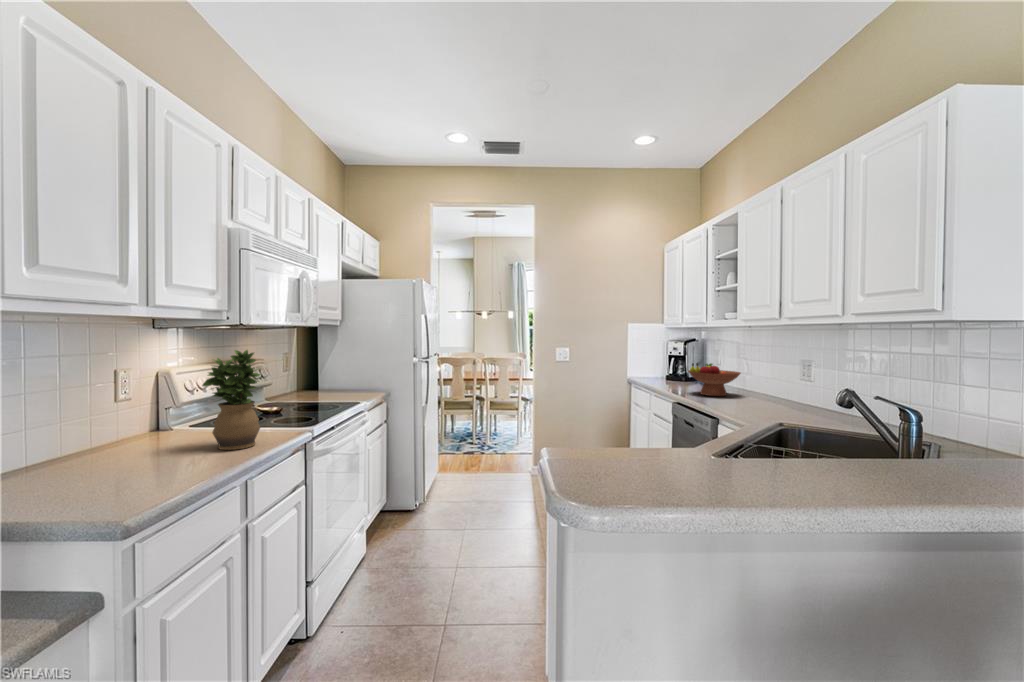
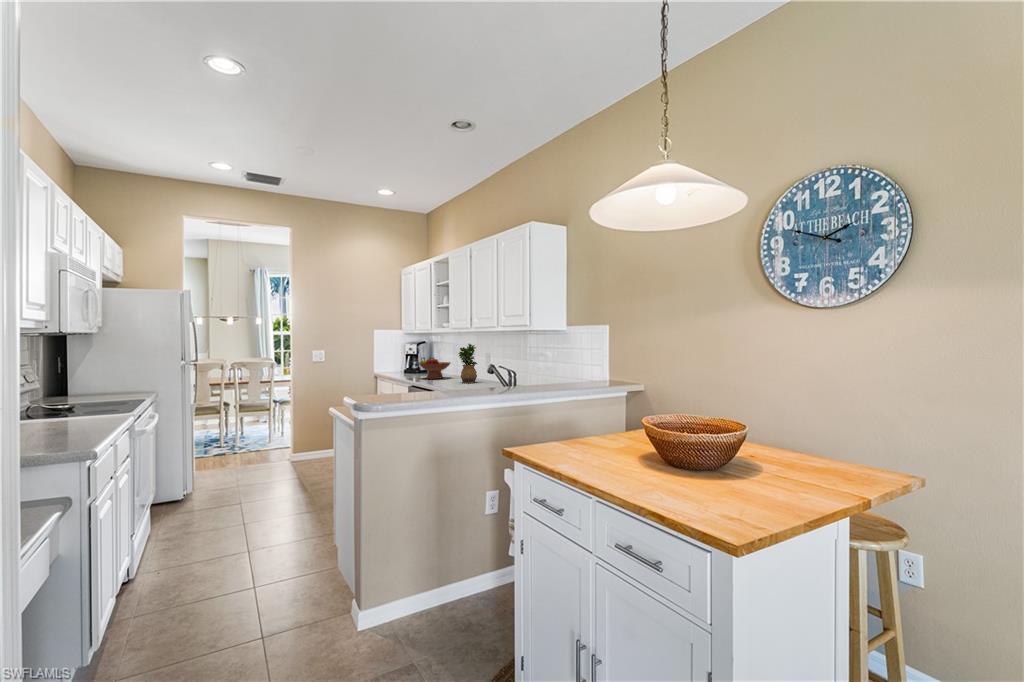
potted plant: present [202,350,260,450] -> present [458,344,477,383]

